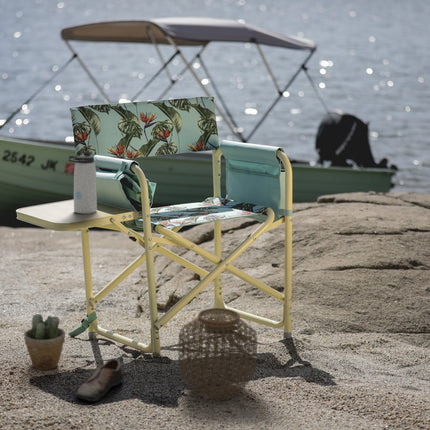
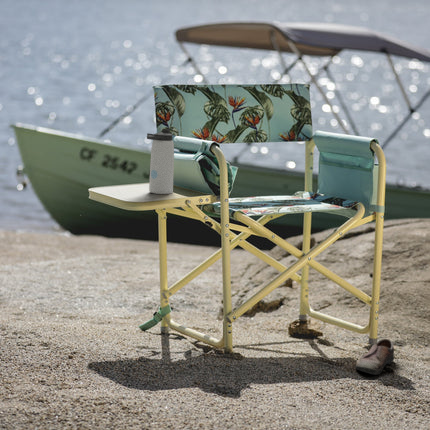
woven basket: present [178,308,257,399] -> none [246,301,334,401]
potted plant: present [24,314,65,370] -> none [89,296,132,356]
shoe: present [77,359,123,401] -> present [356,339,394,375]

